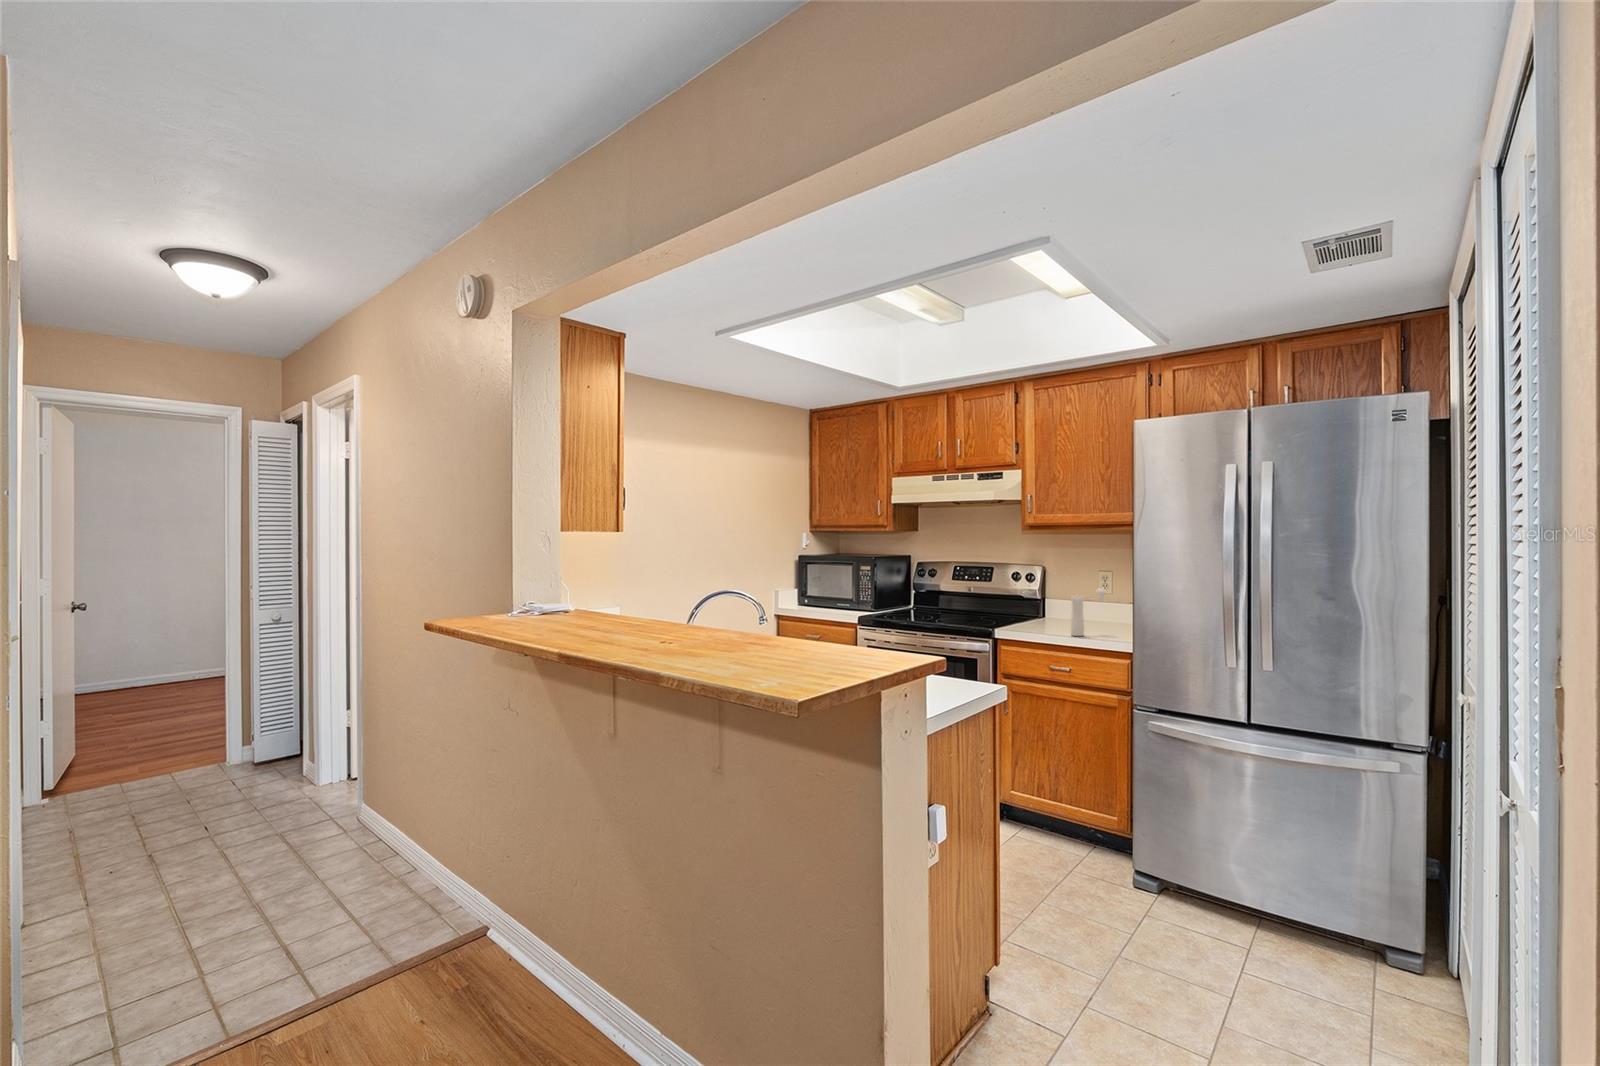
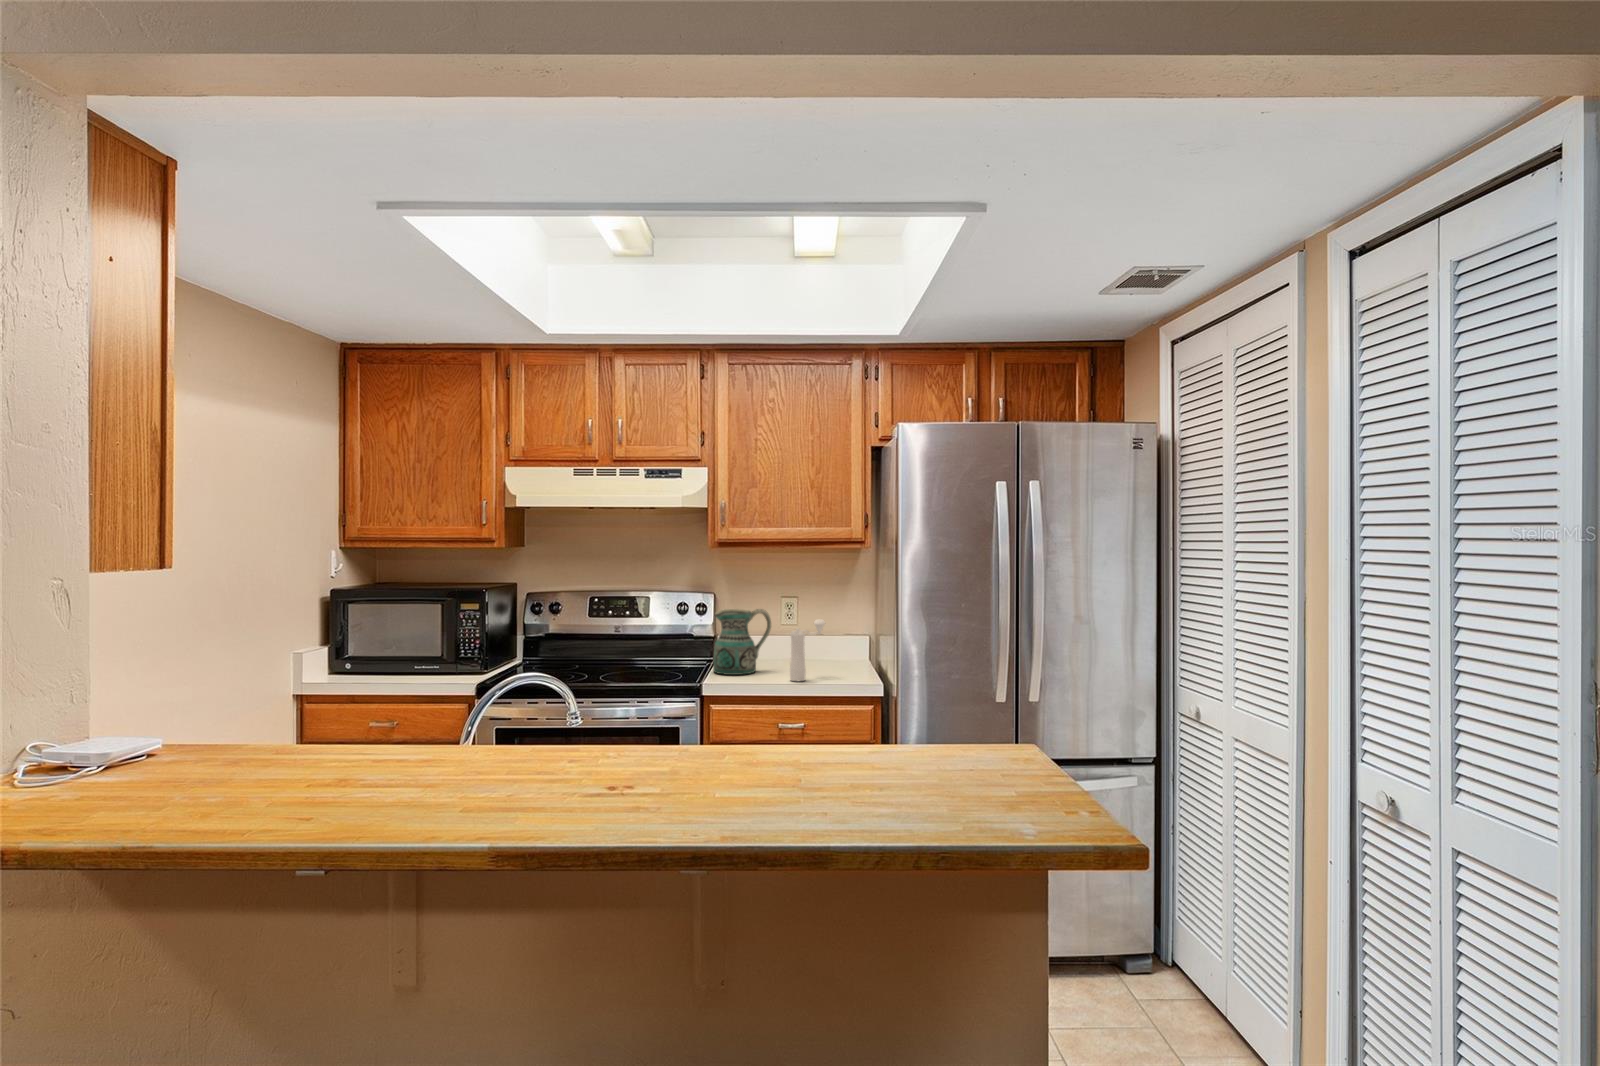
ceramic pitcher: none [1023,578,1072,628] -> present [713,609,771,675]

